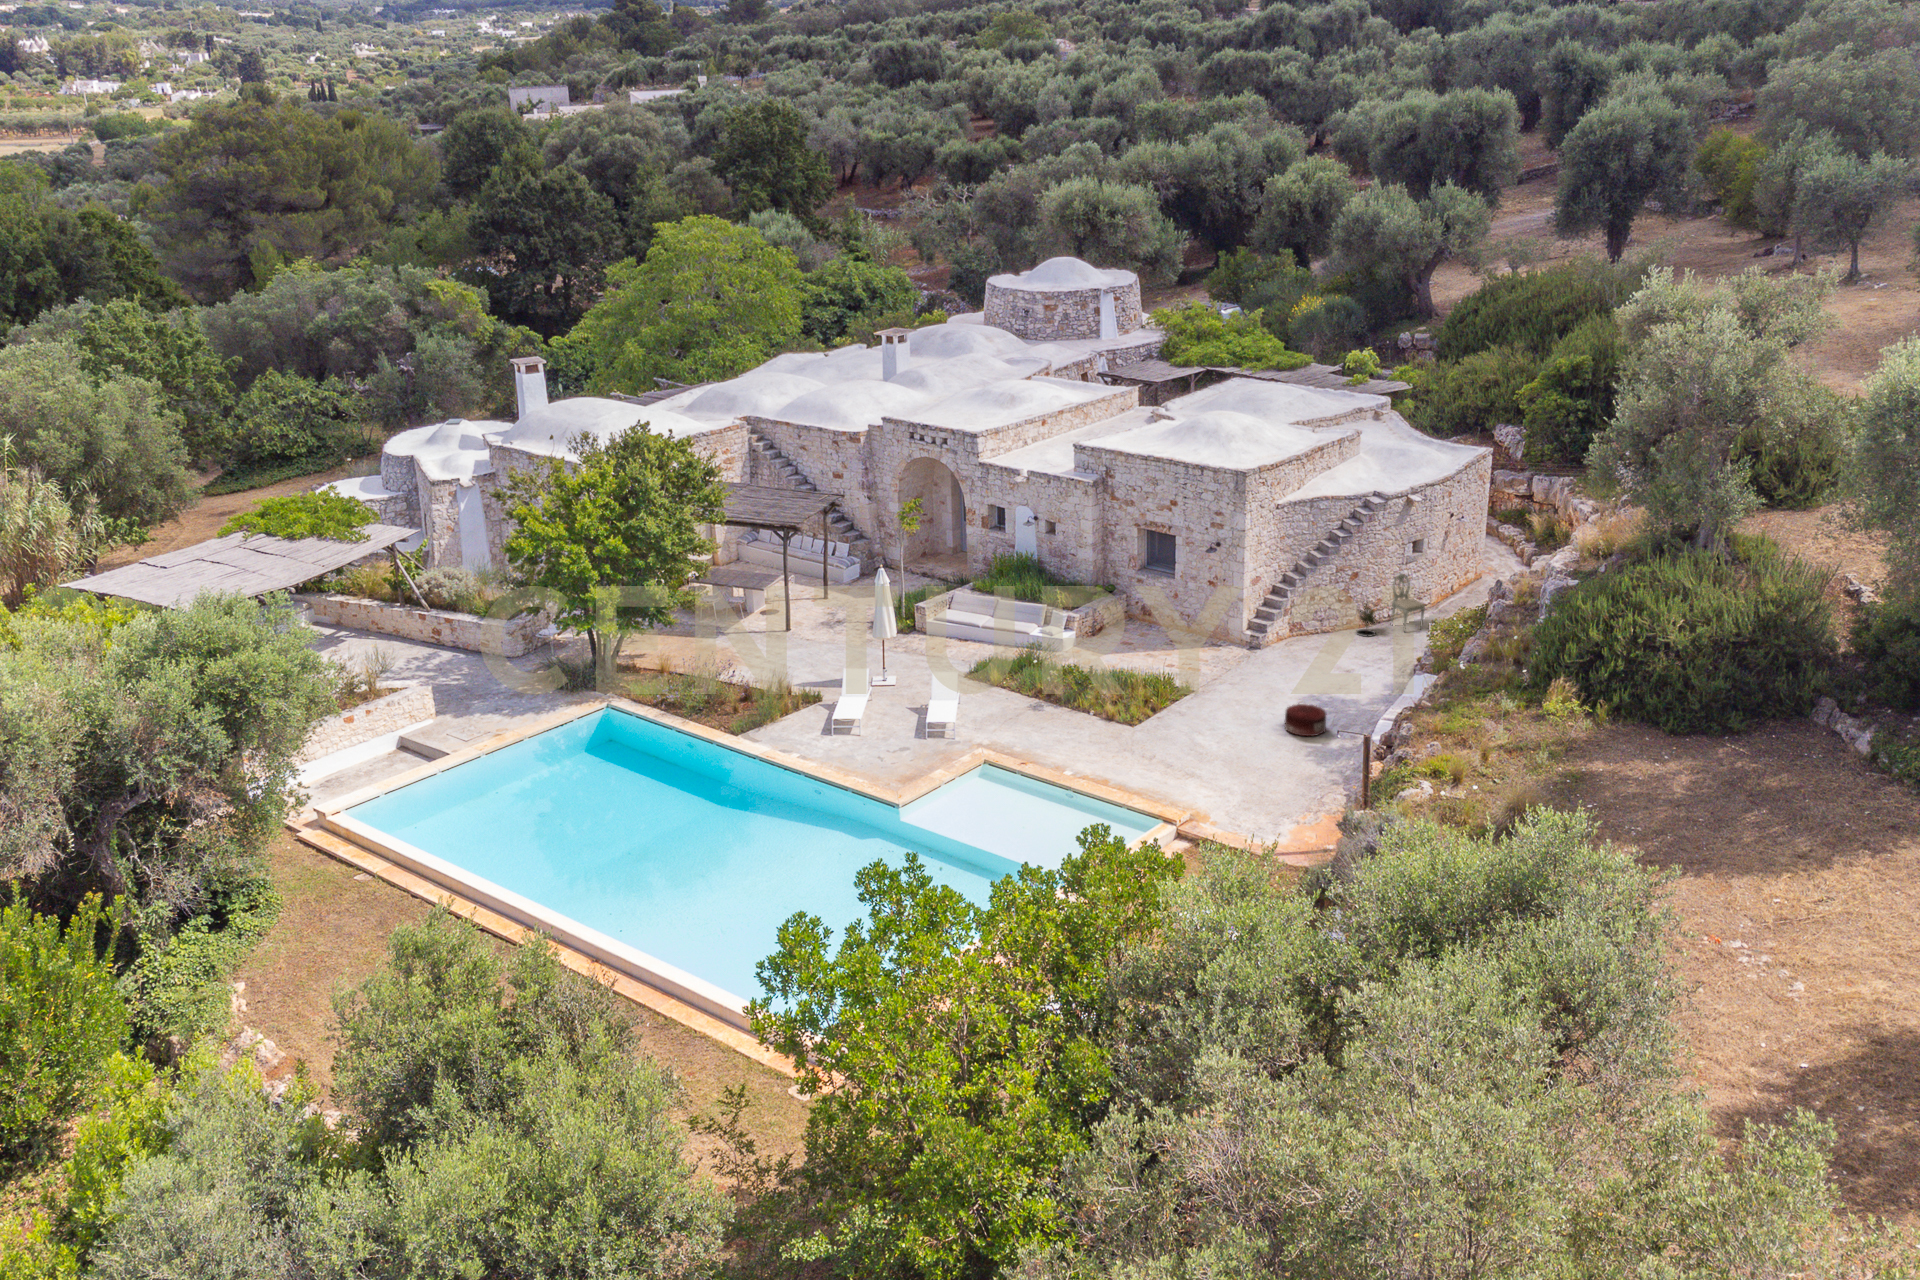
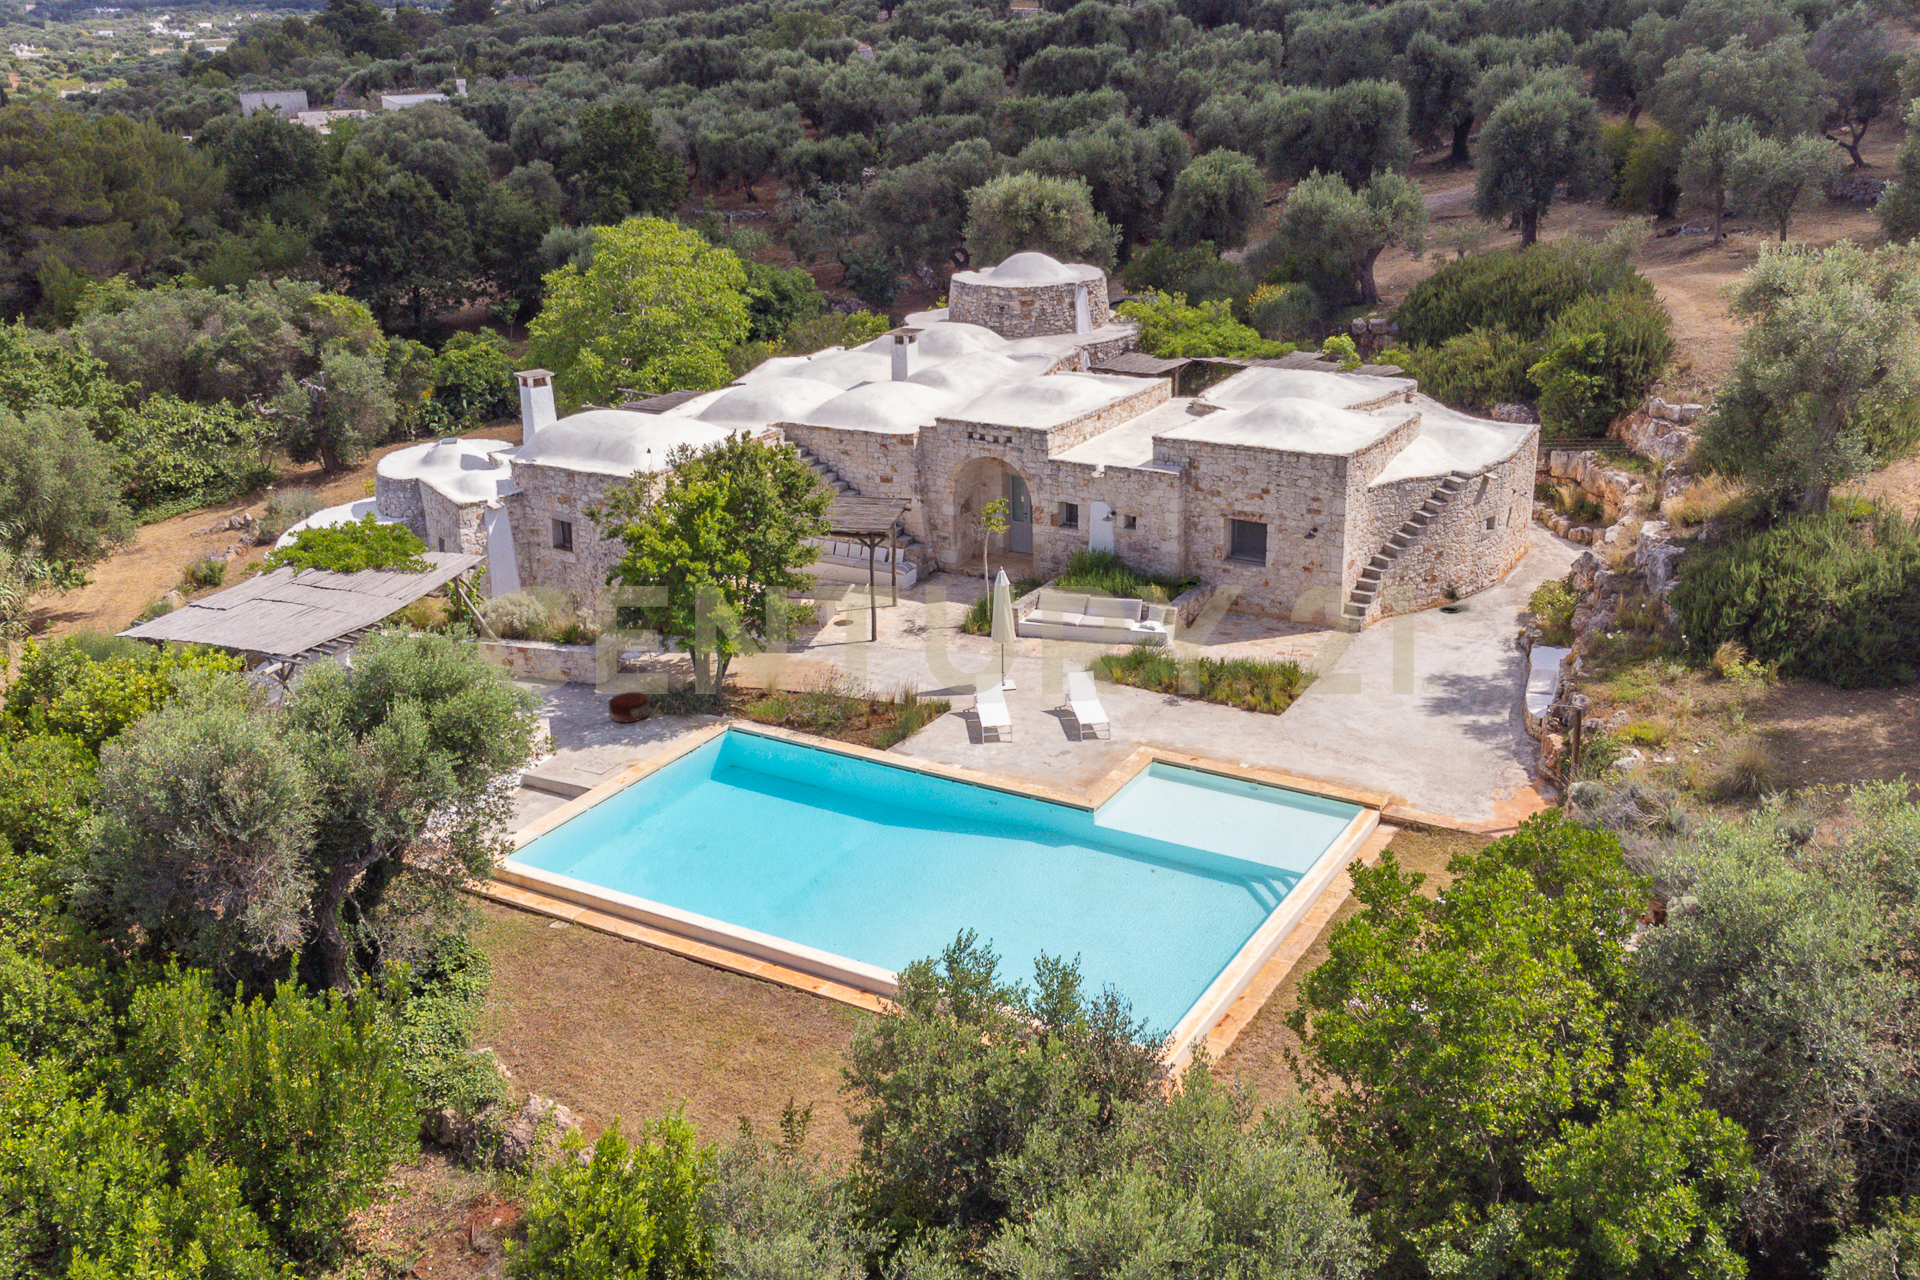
dining chair: present [1391,573,1425,629] -> none [1467,550,1502,607]
pouf: present [1285,704,1326,736] -> present [608,692,650,722]

